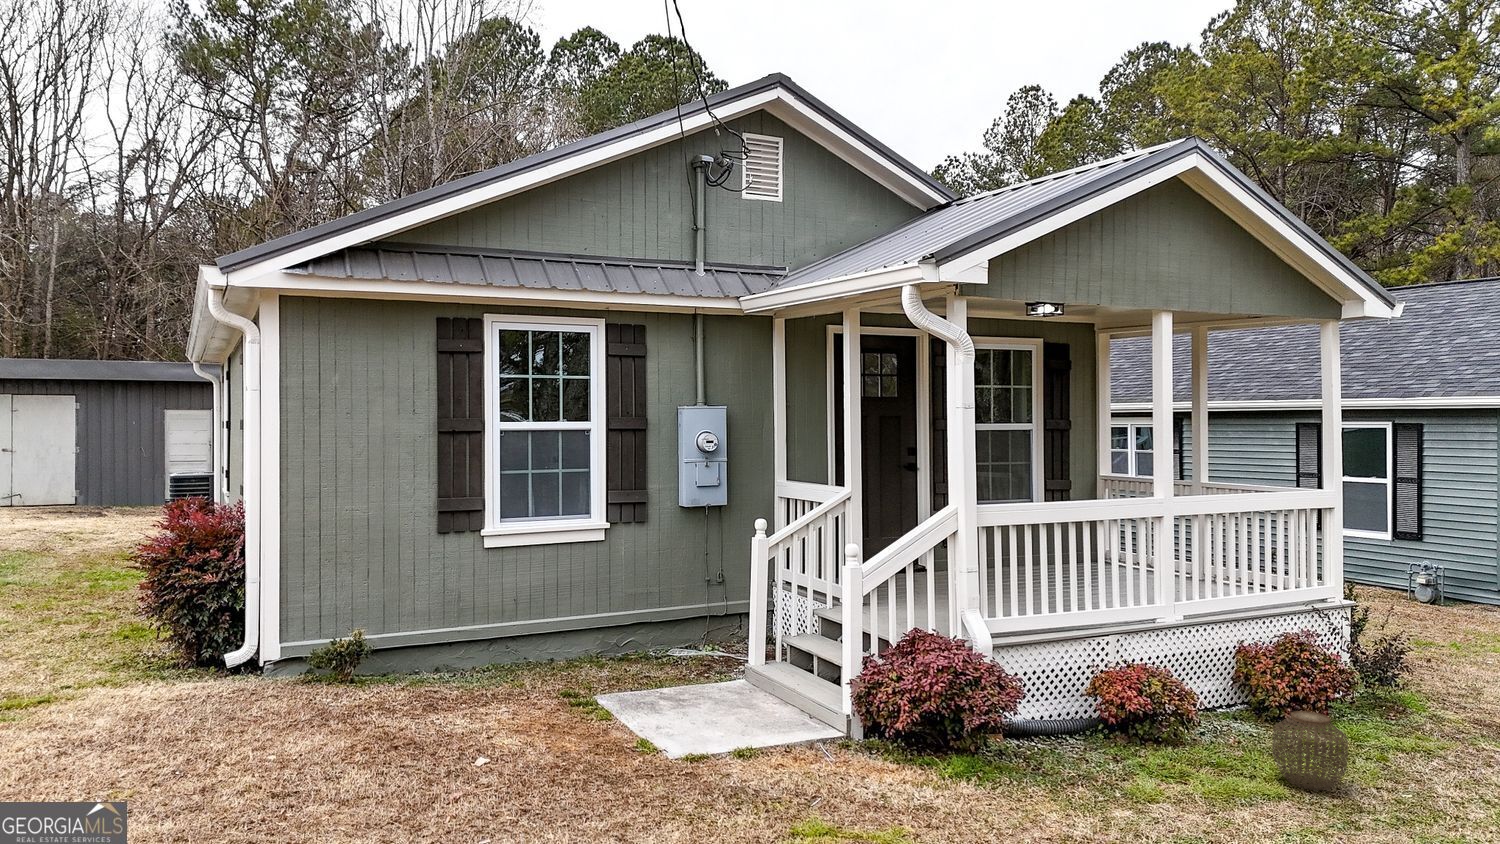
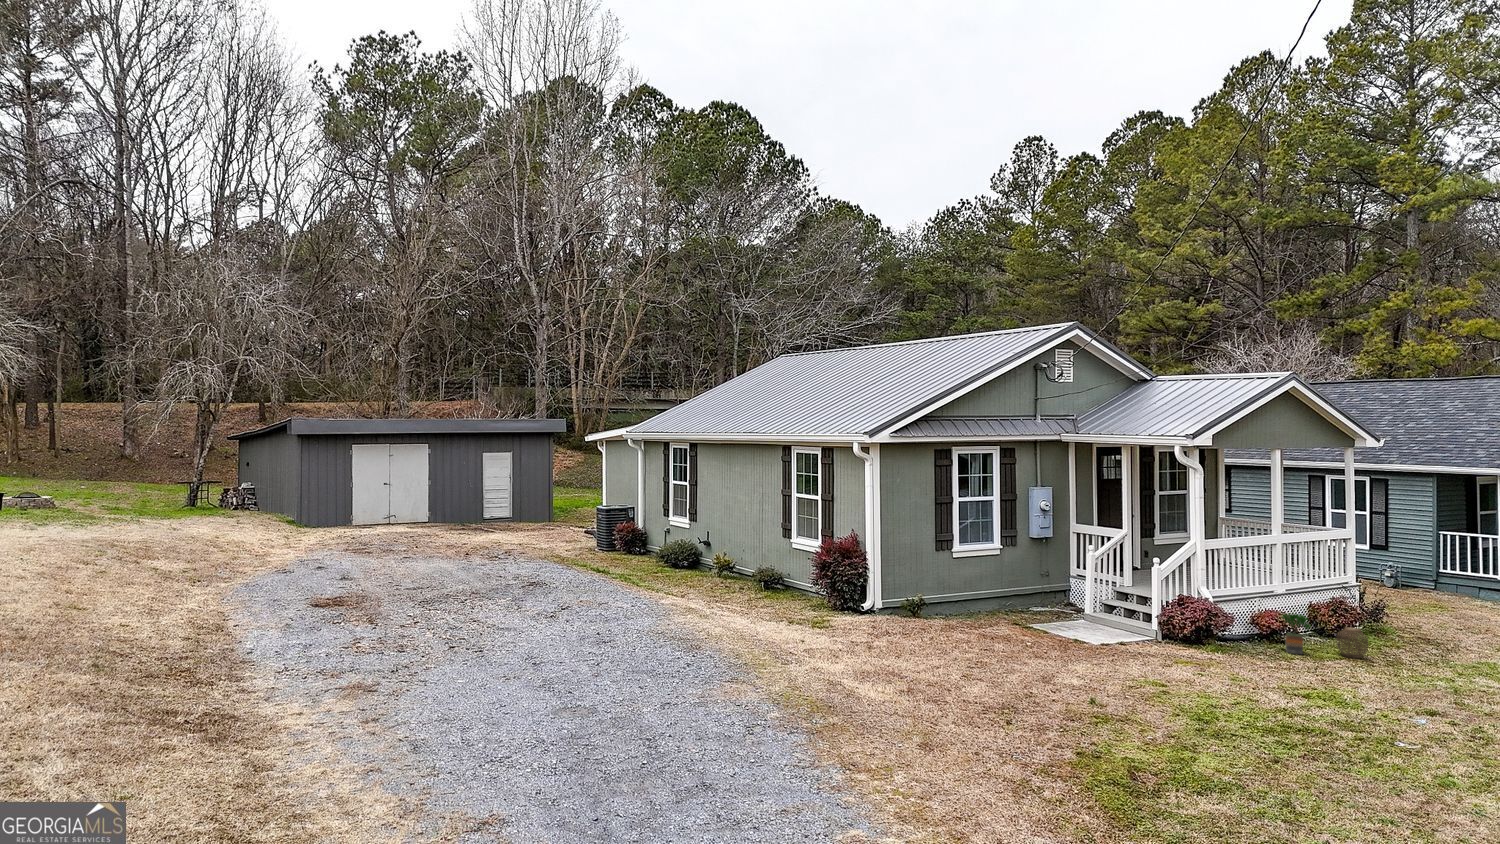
potted tree: none [1140,674,1210,780] -> present [1282,613,1310,654]

